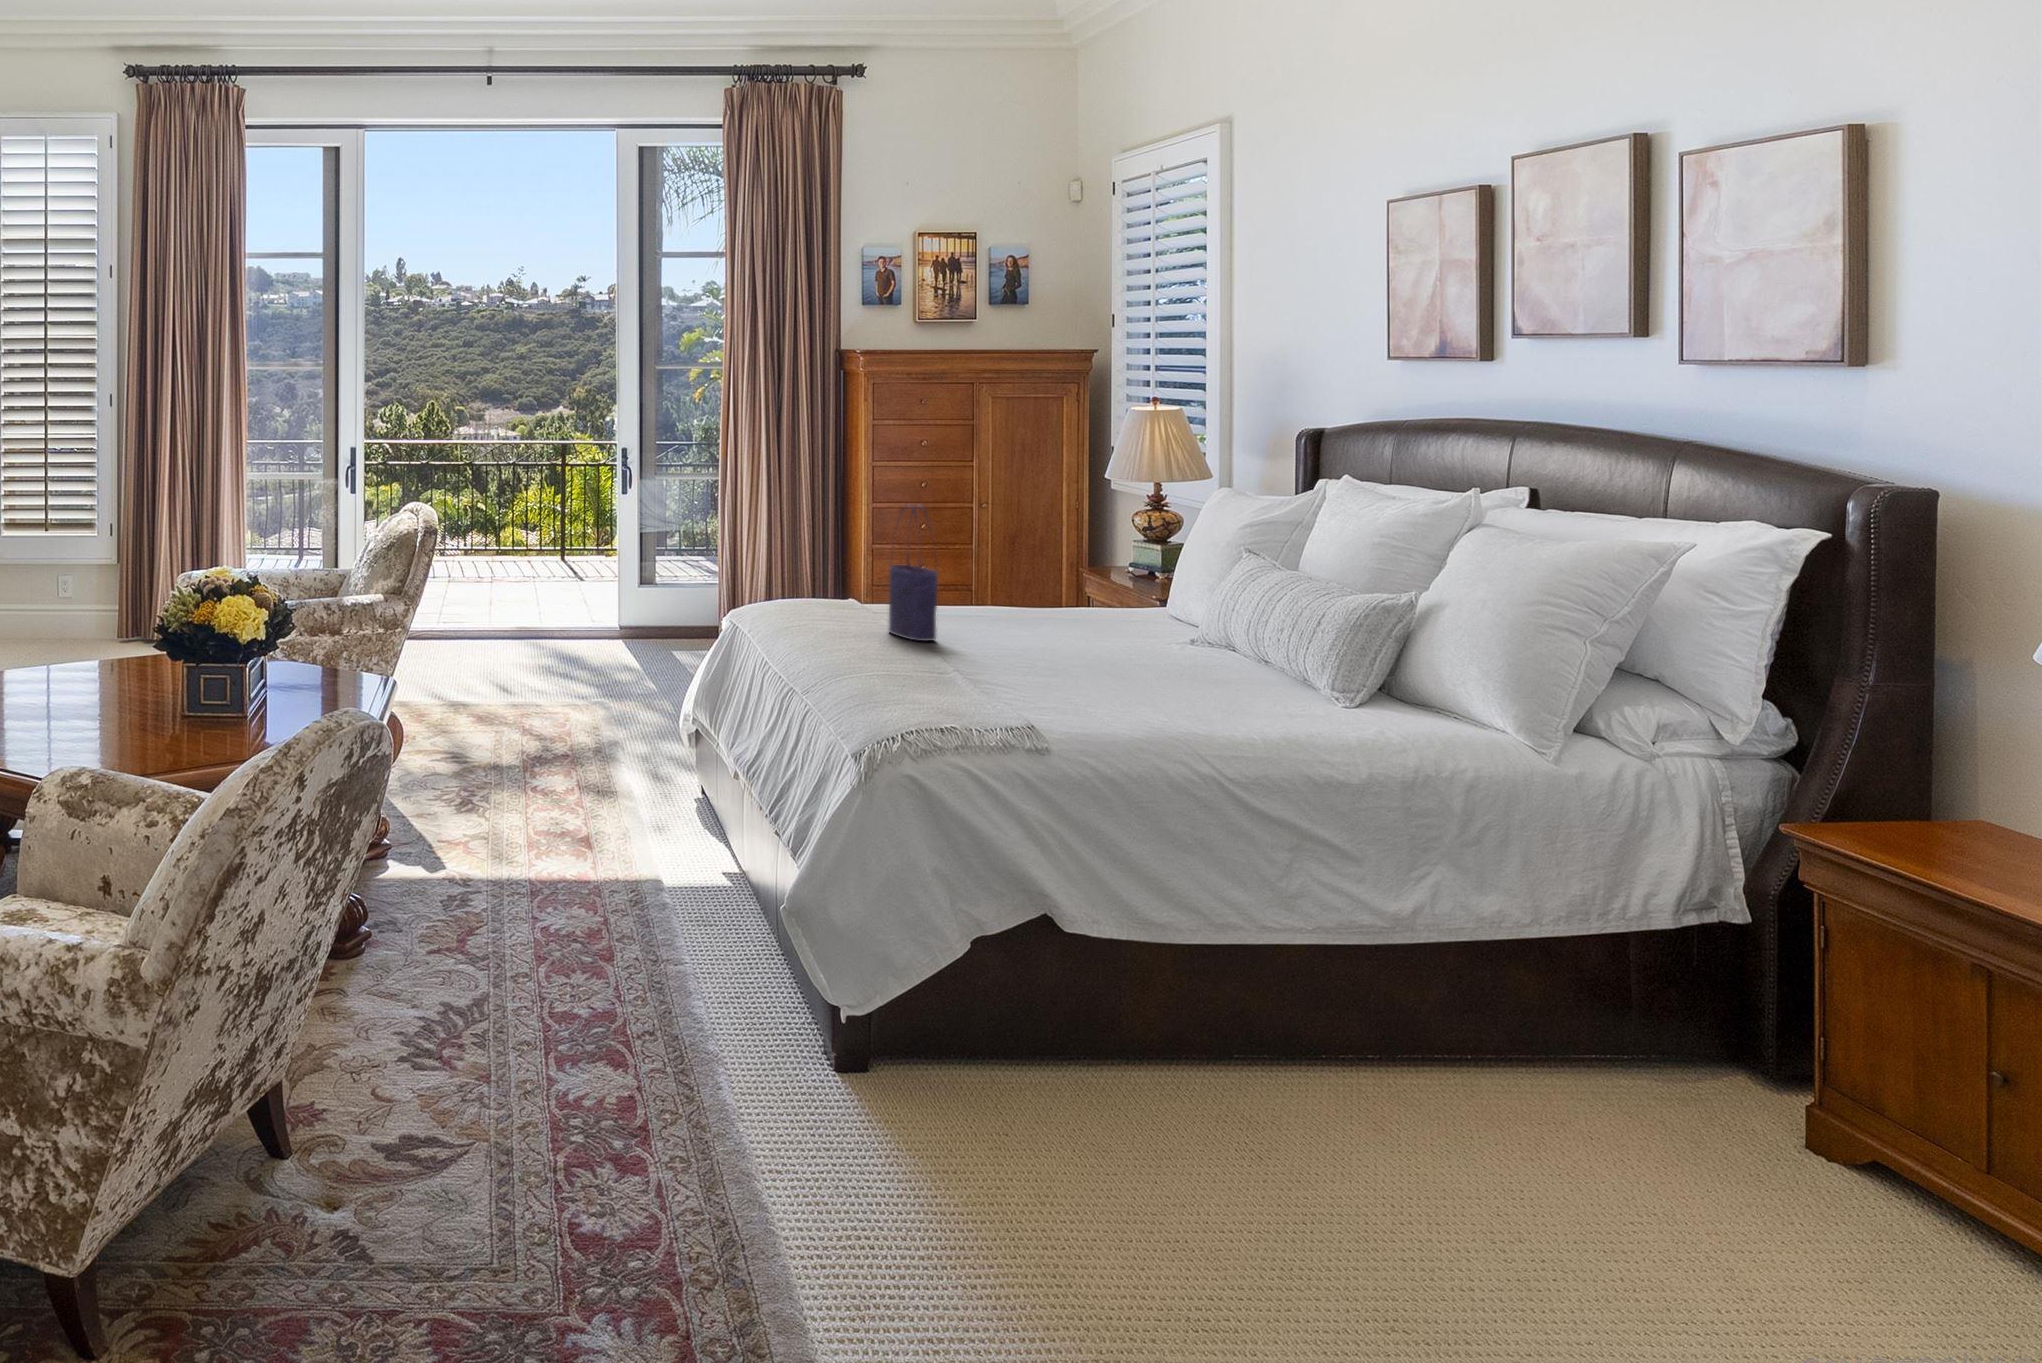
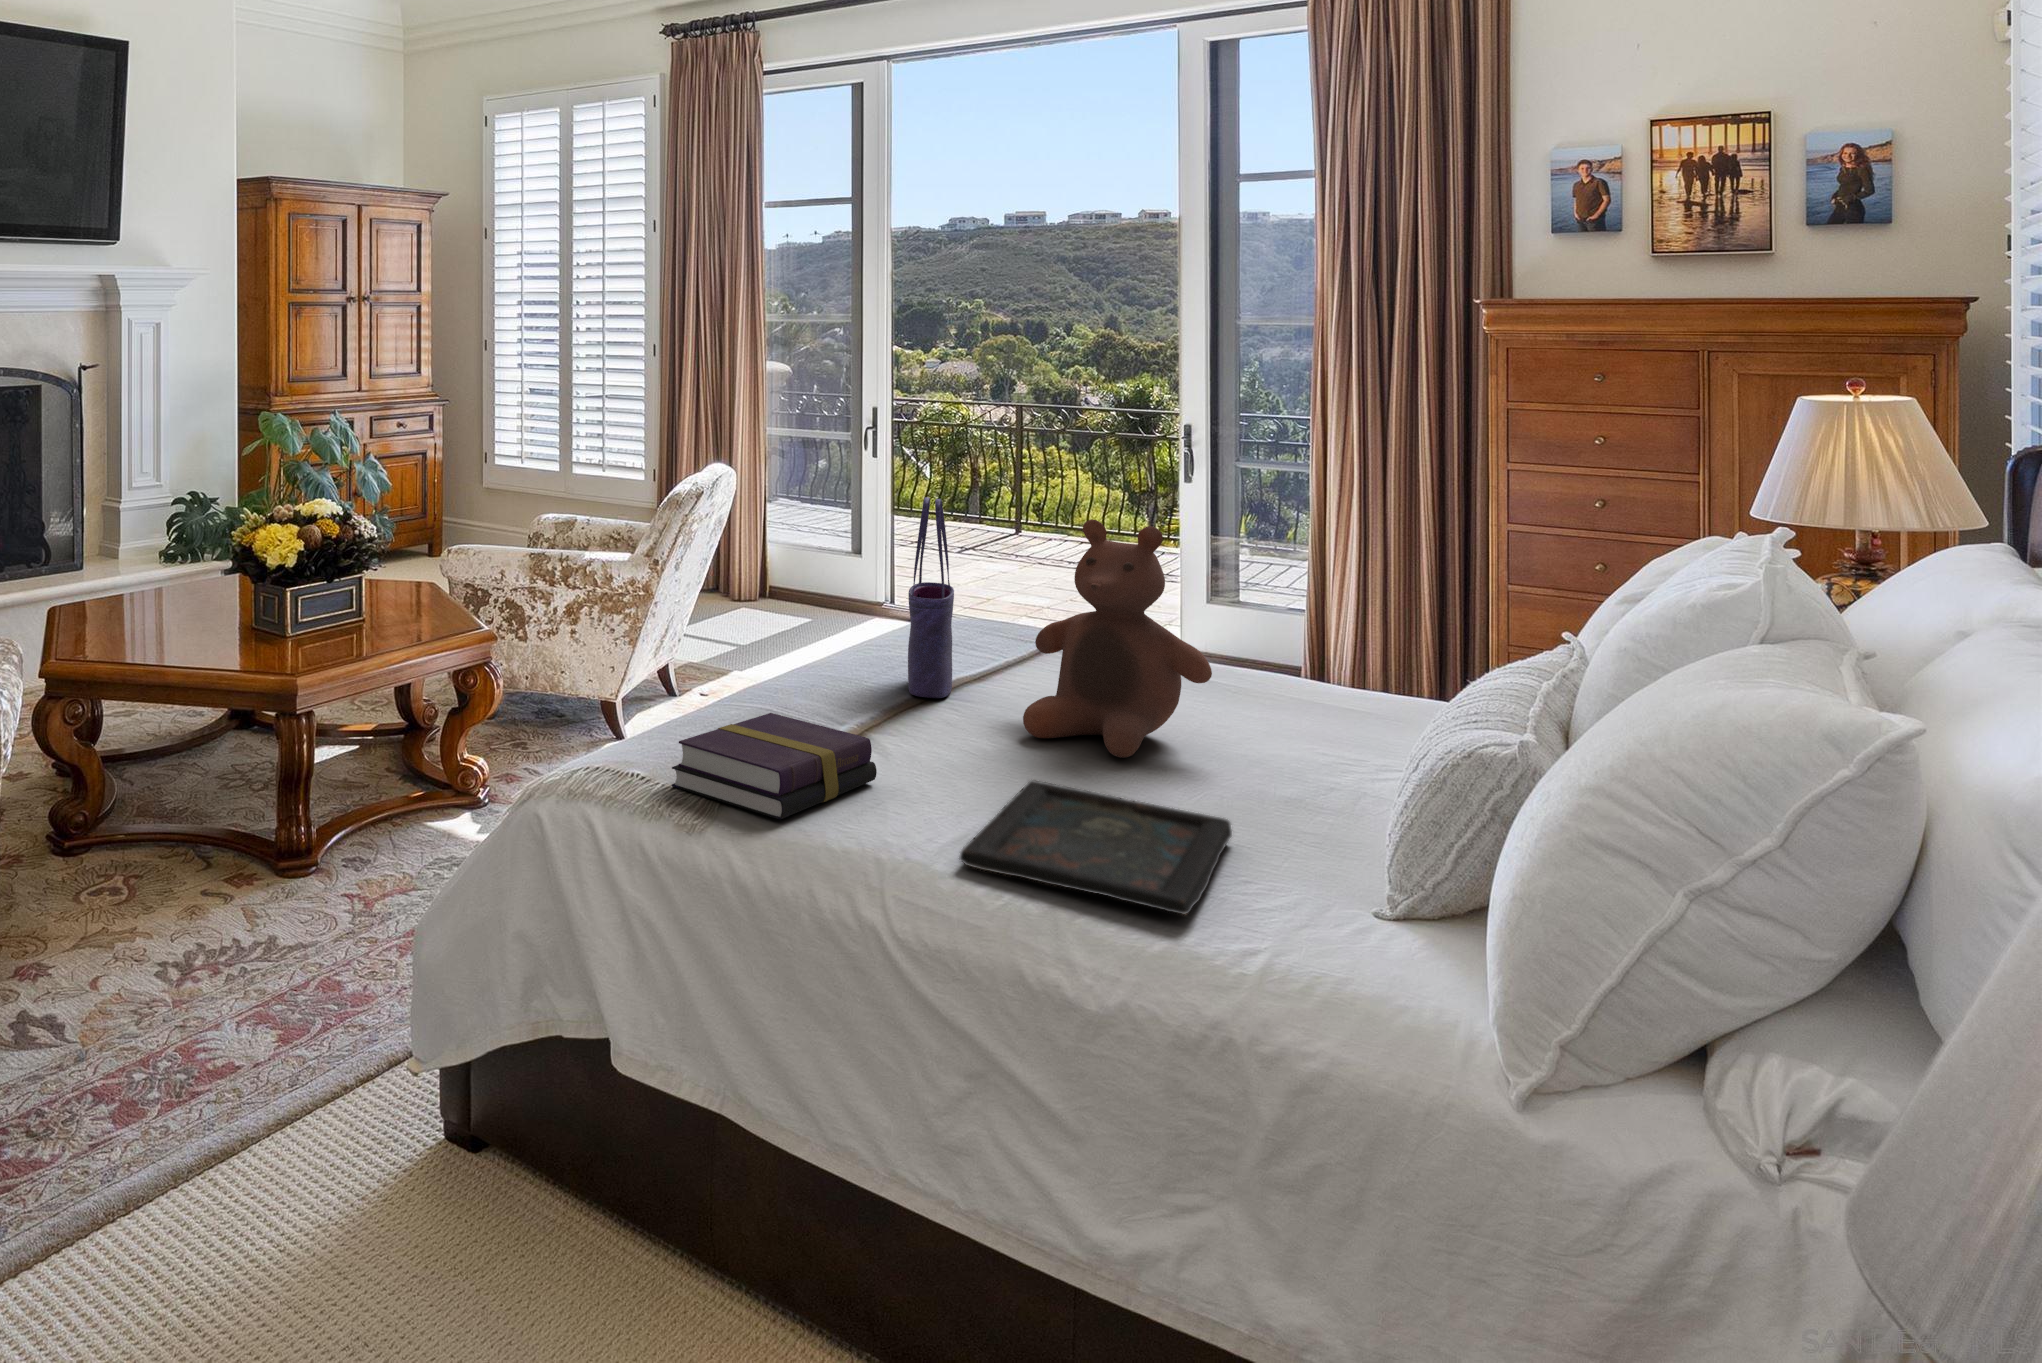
stuffed bear: none [983,509,1097,651] -> present [1023,520,1212,757]
book: none [967,653,1085,704] -> present [672,713,877,819]
tray: none [1105,662,1296,704] -> present [960,780,1232,914]

